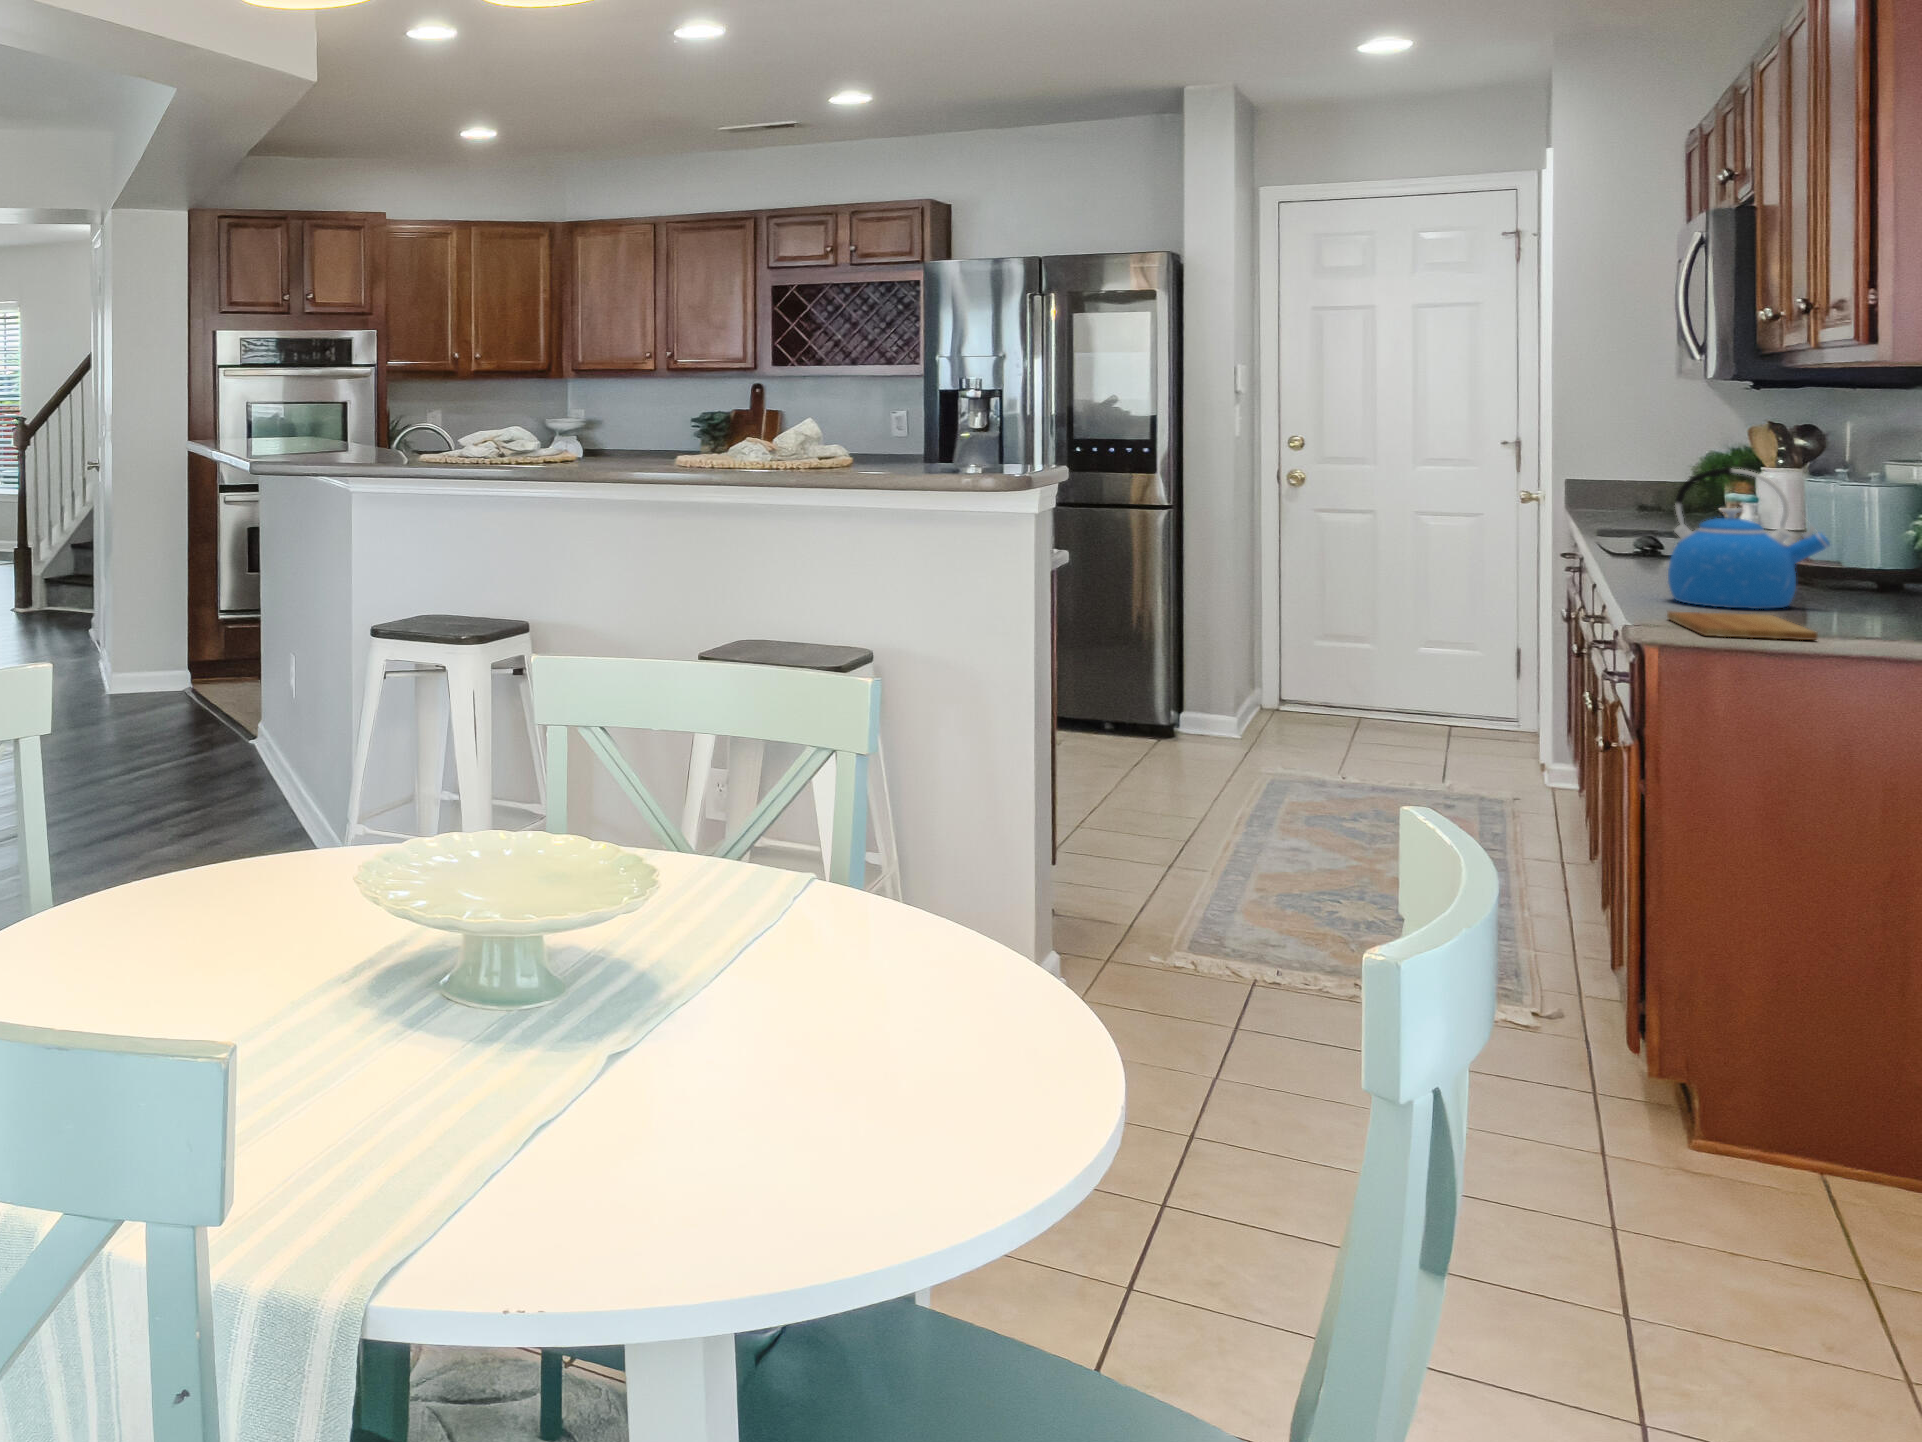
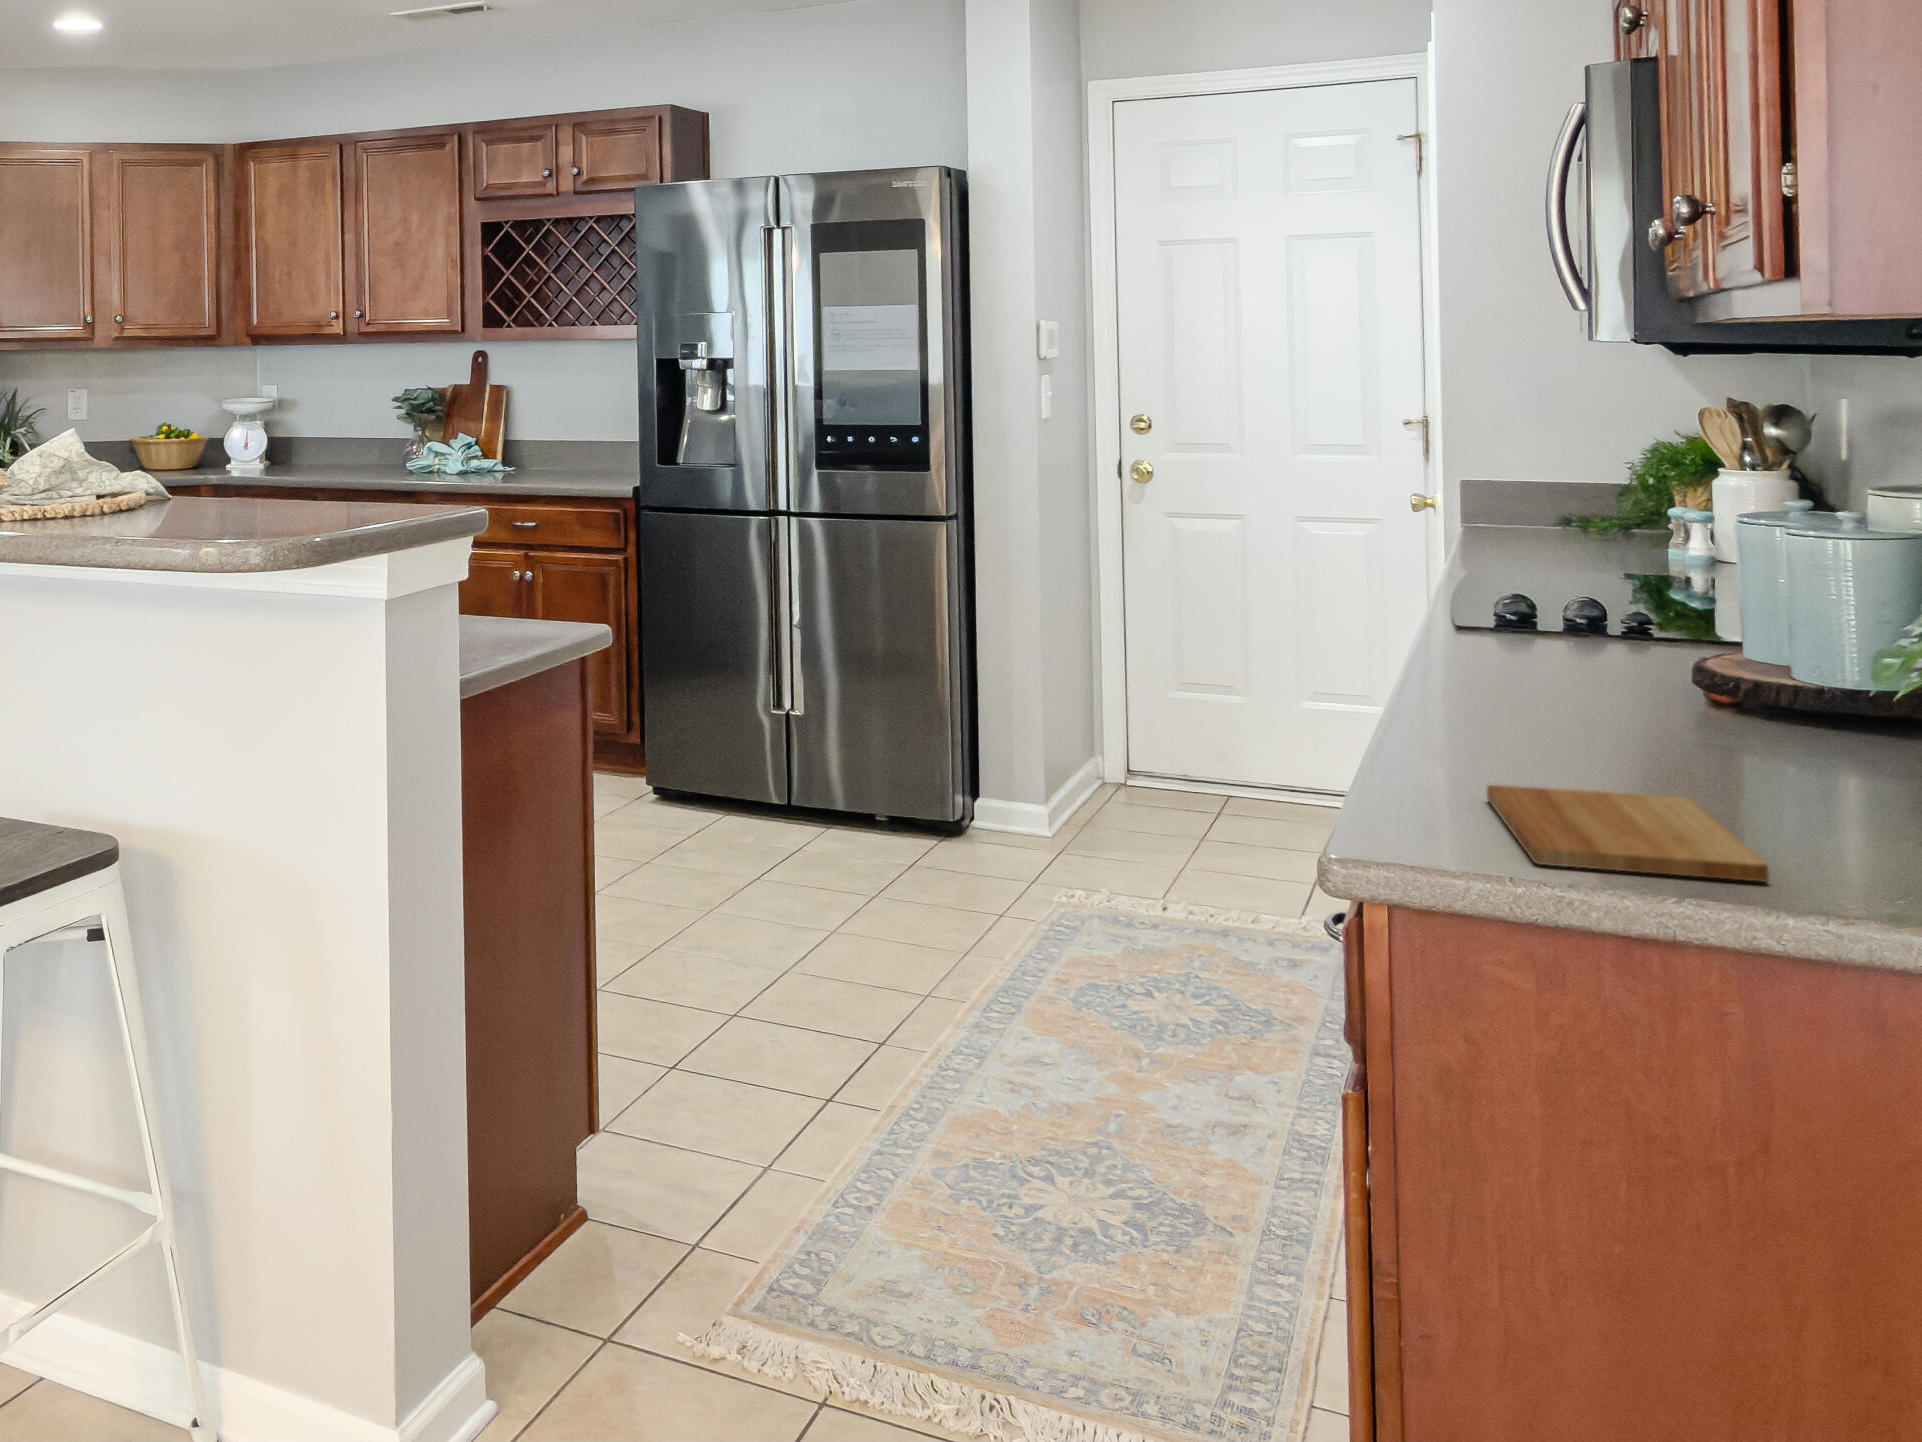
kettle: present [1668,467,1830,609] -> none [1515,488,1804,764]

